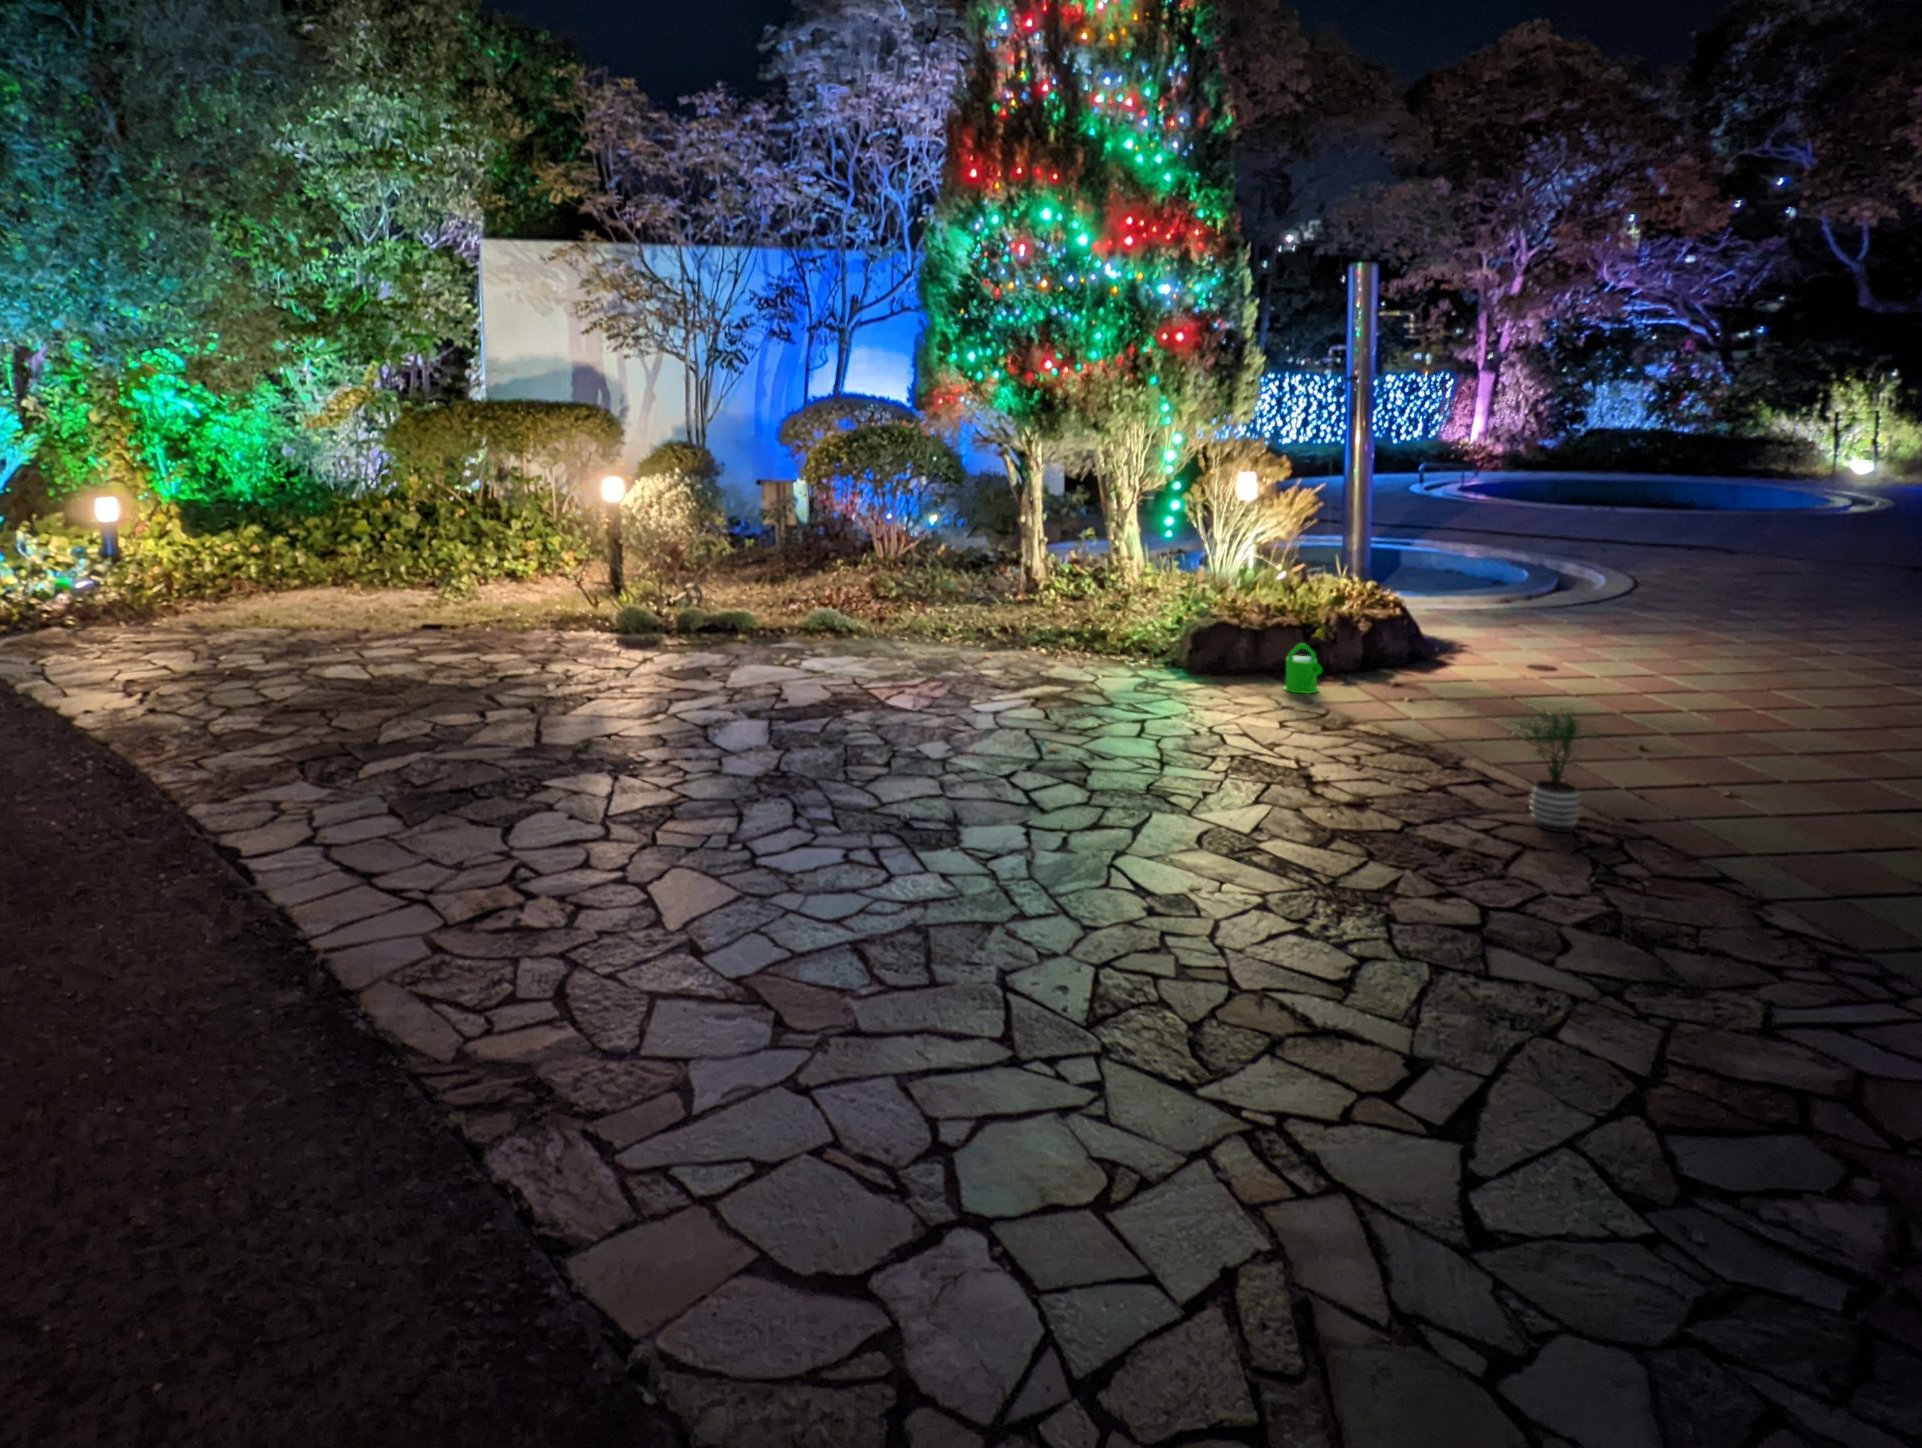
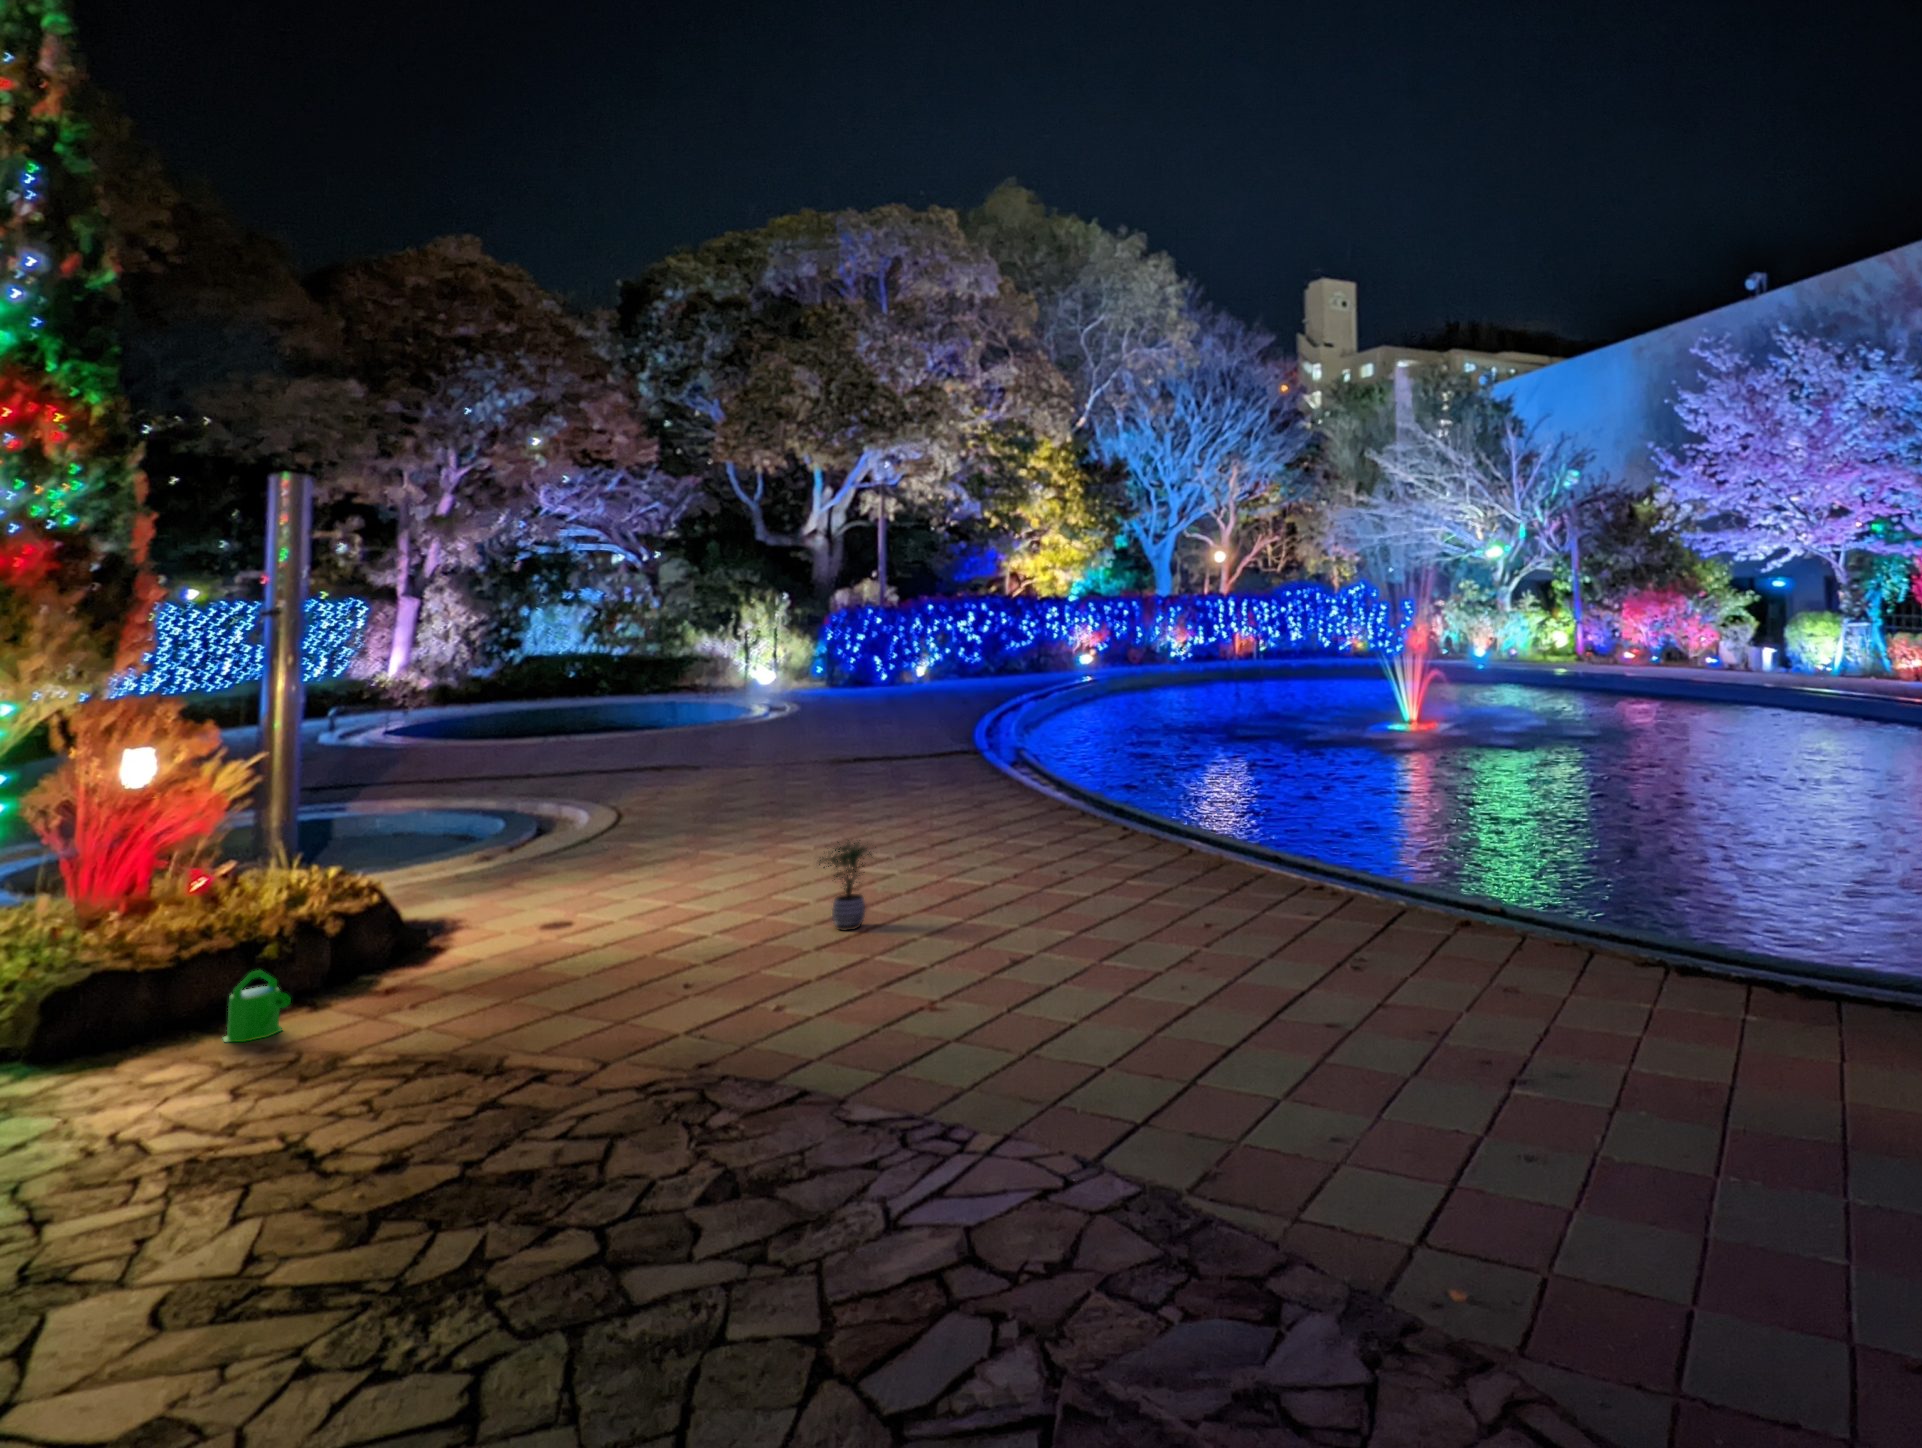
potted plant: present [1508,707,1600,832] -> present [819,840,876,930]

